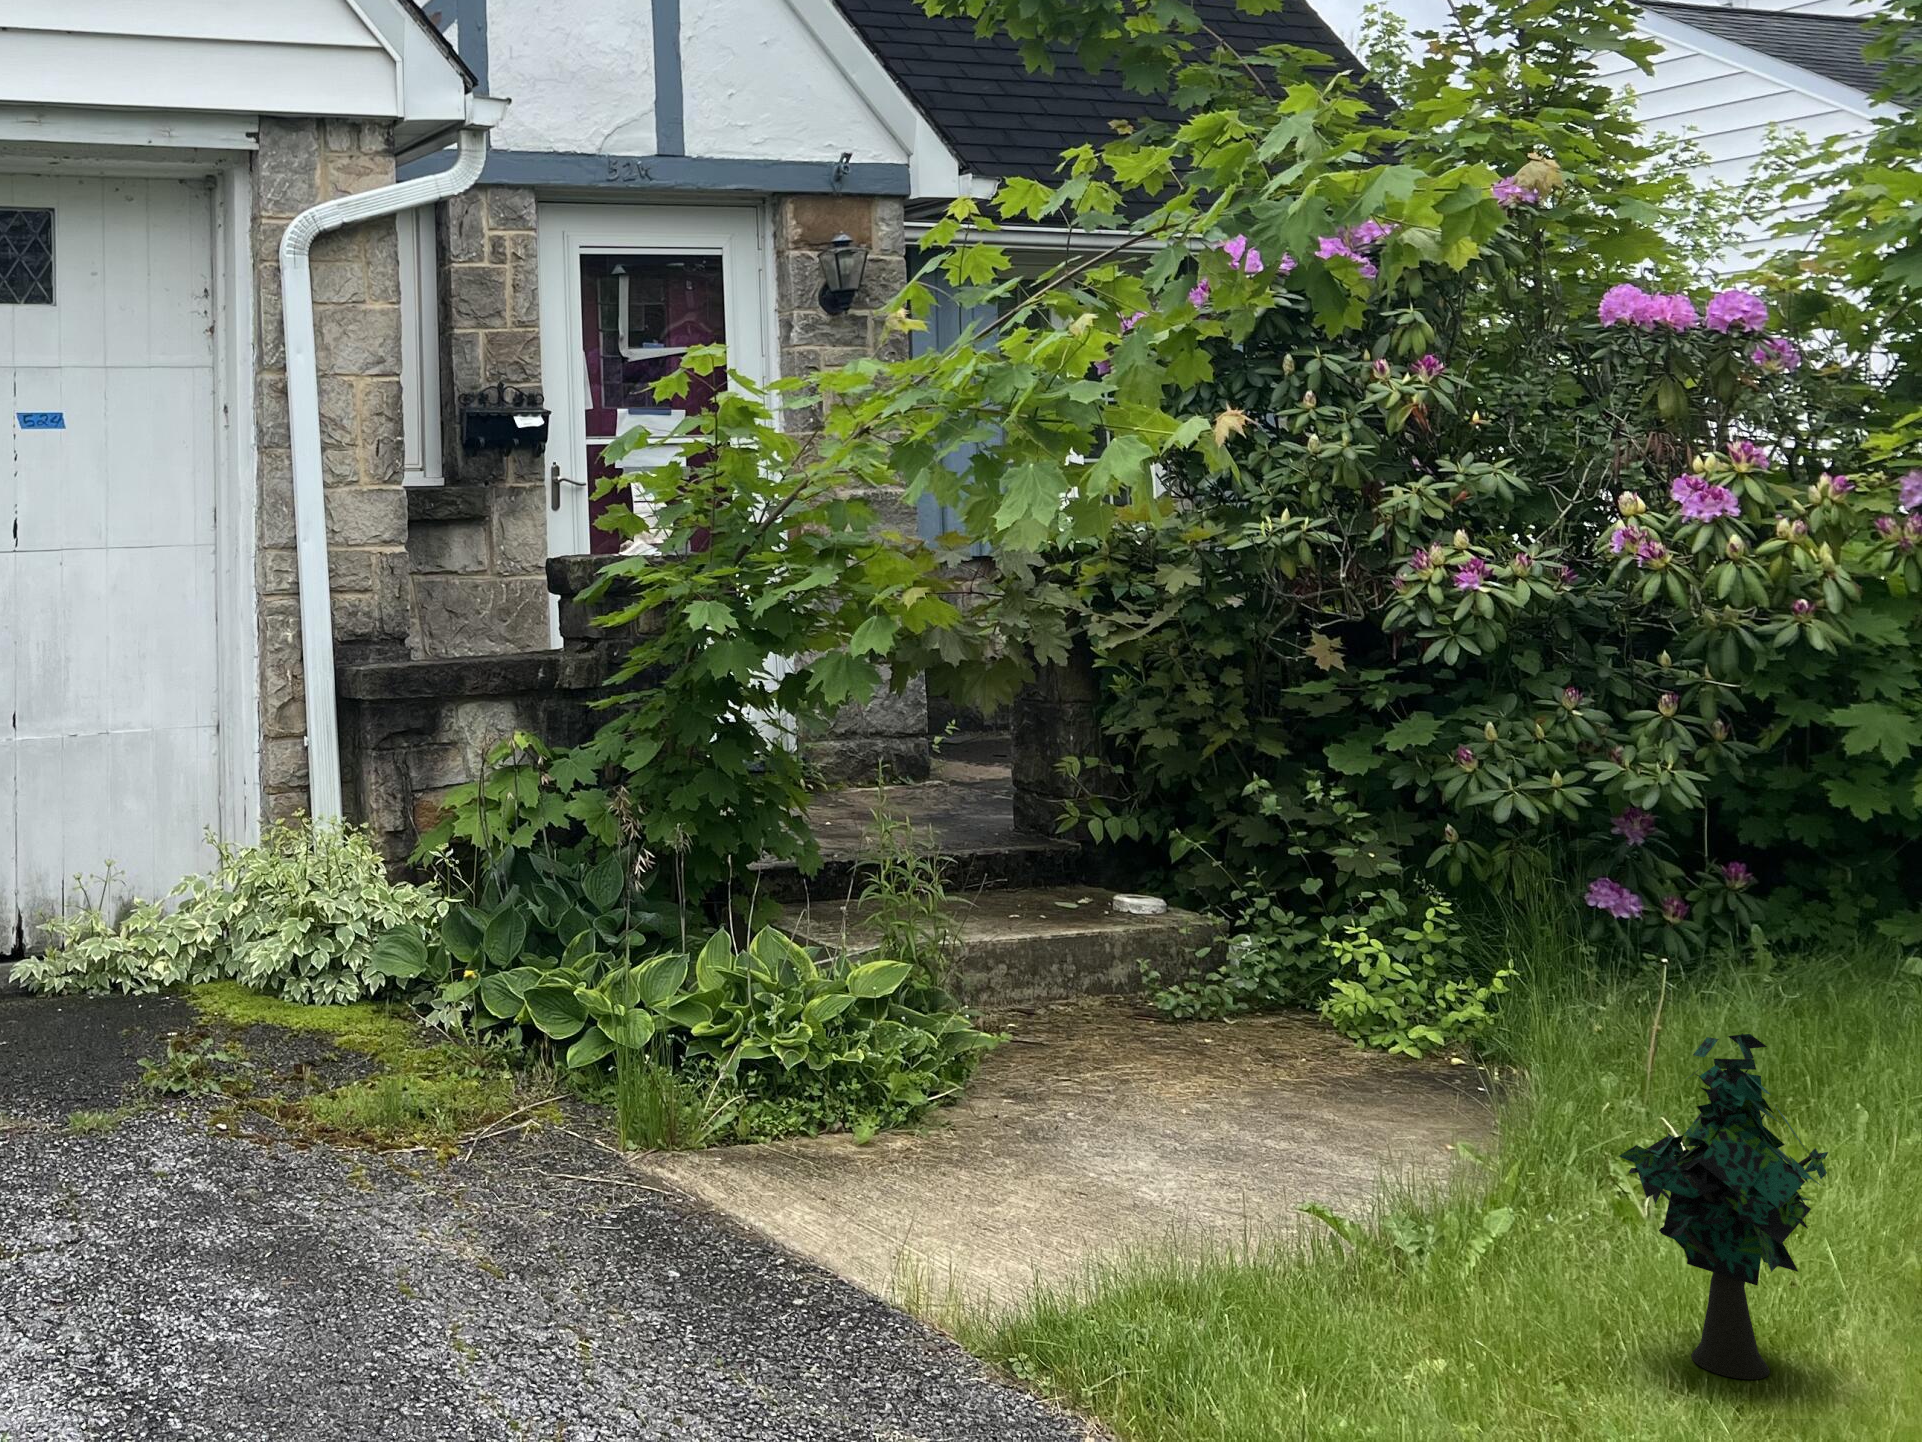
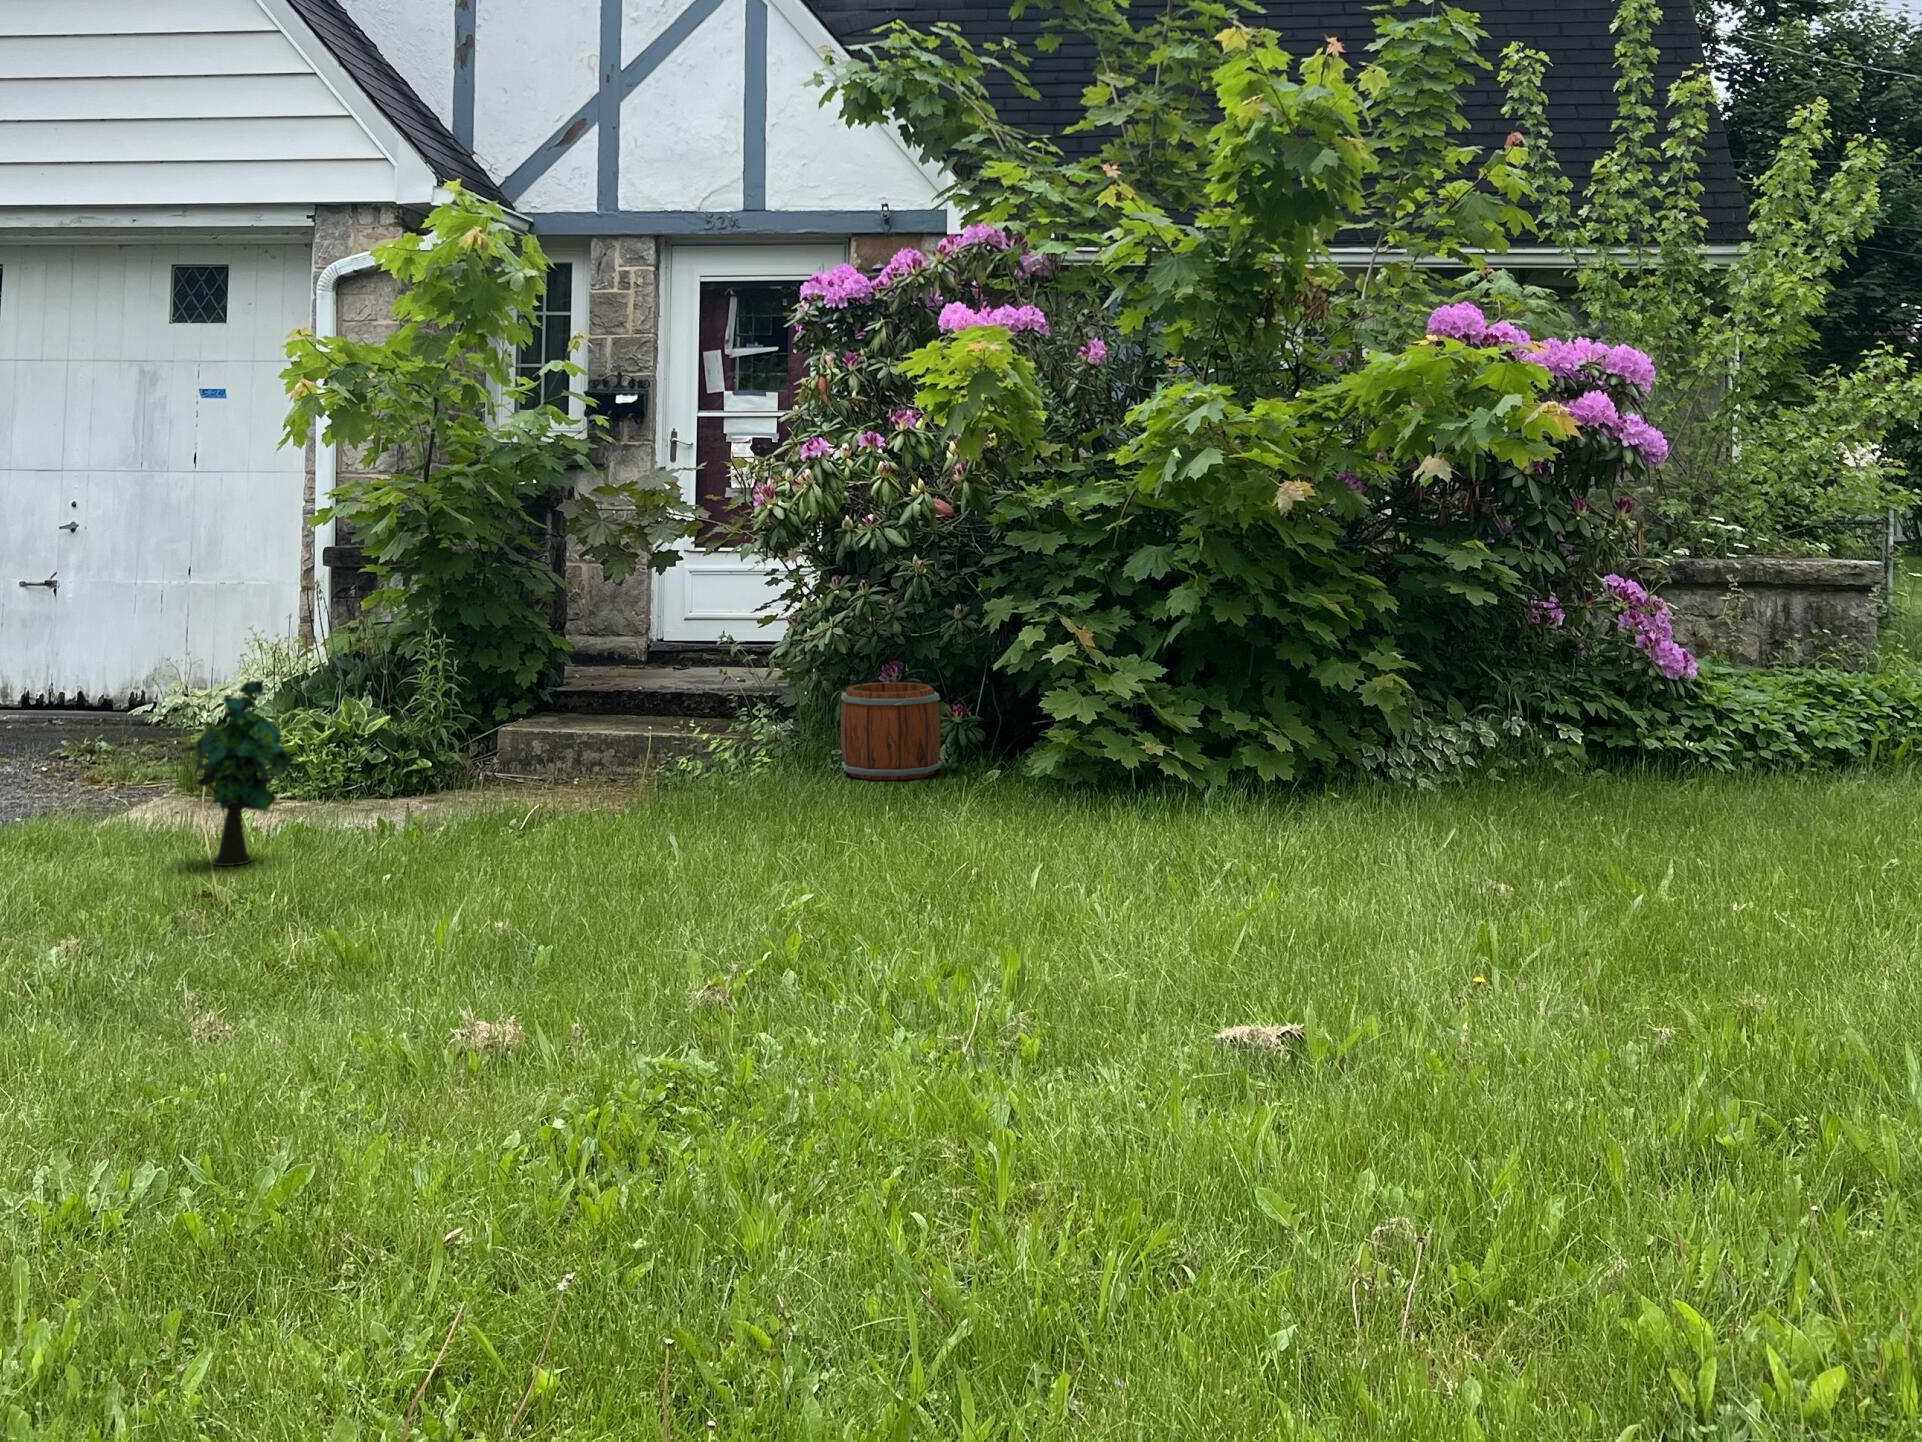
bucket: none [1569,856,1730,1005] -> present [841,682,941,780]

